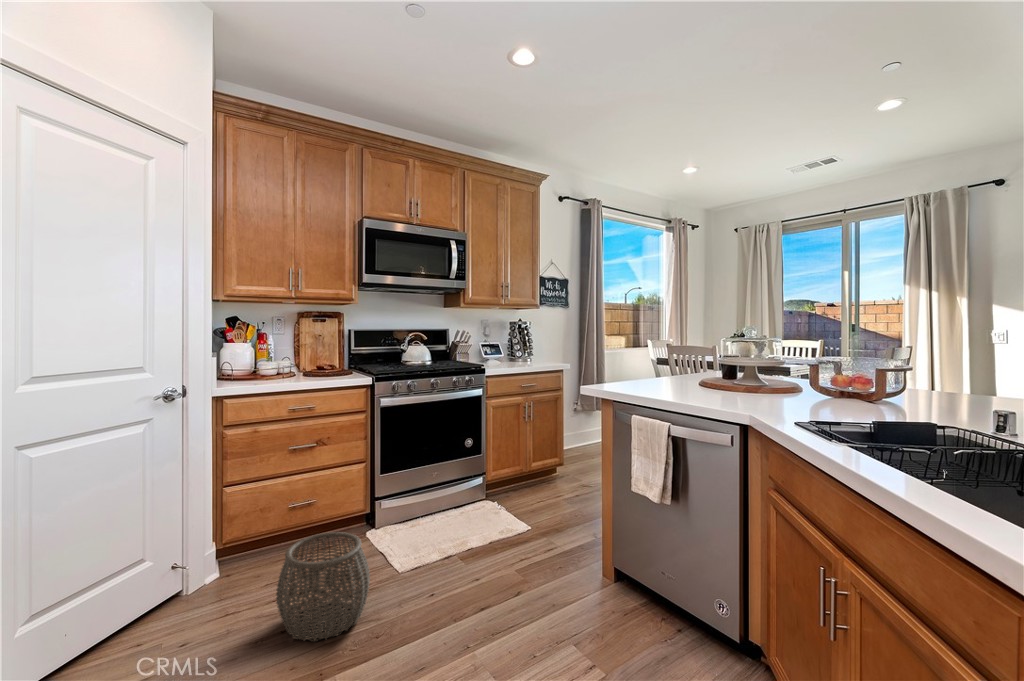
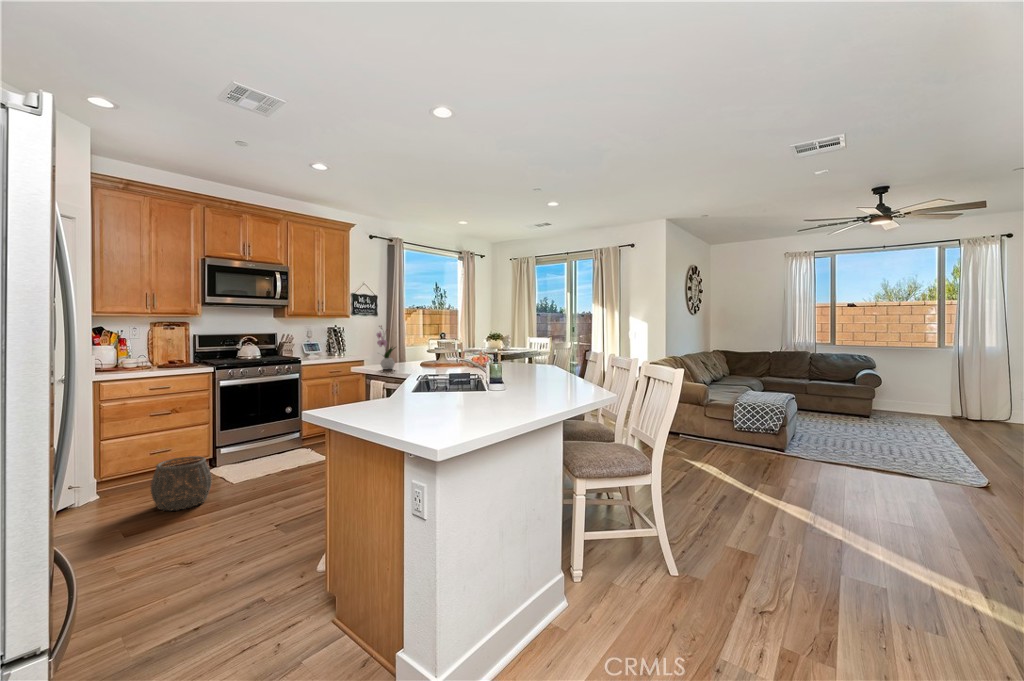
flower arrangement: none [646,310,687,394] -> present [377,326,395,369]

